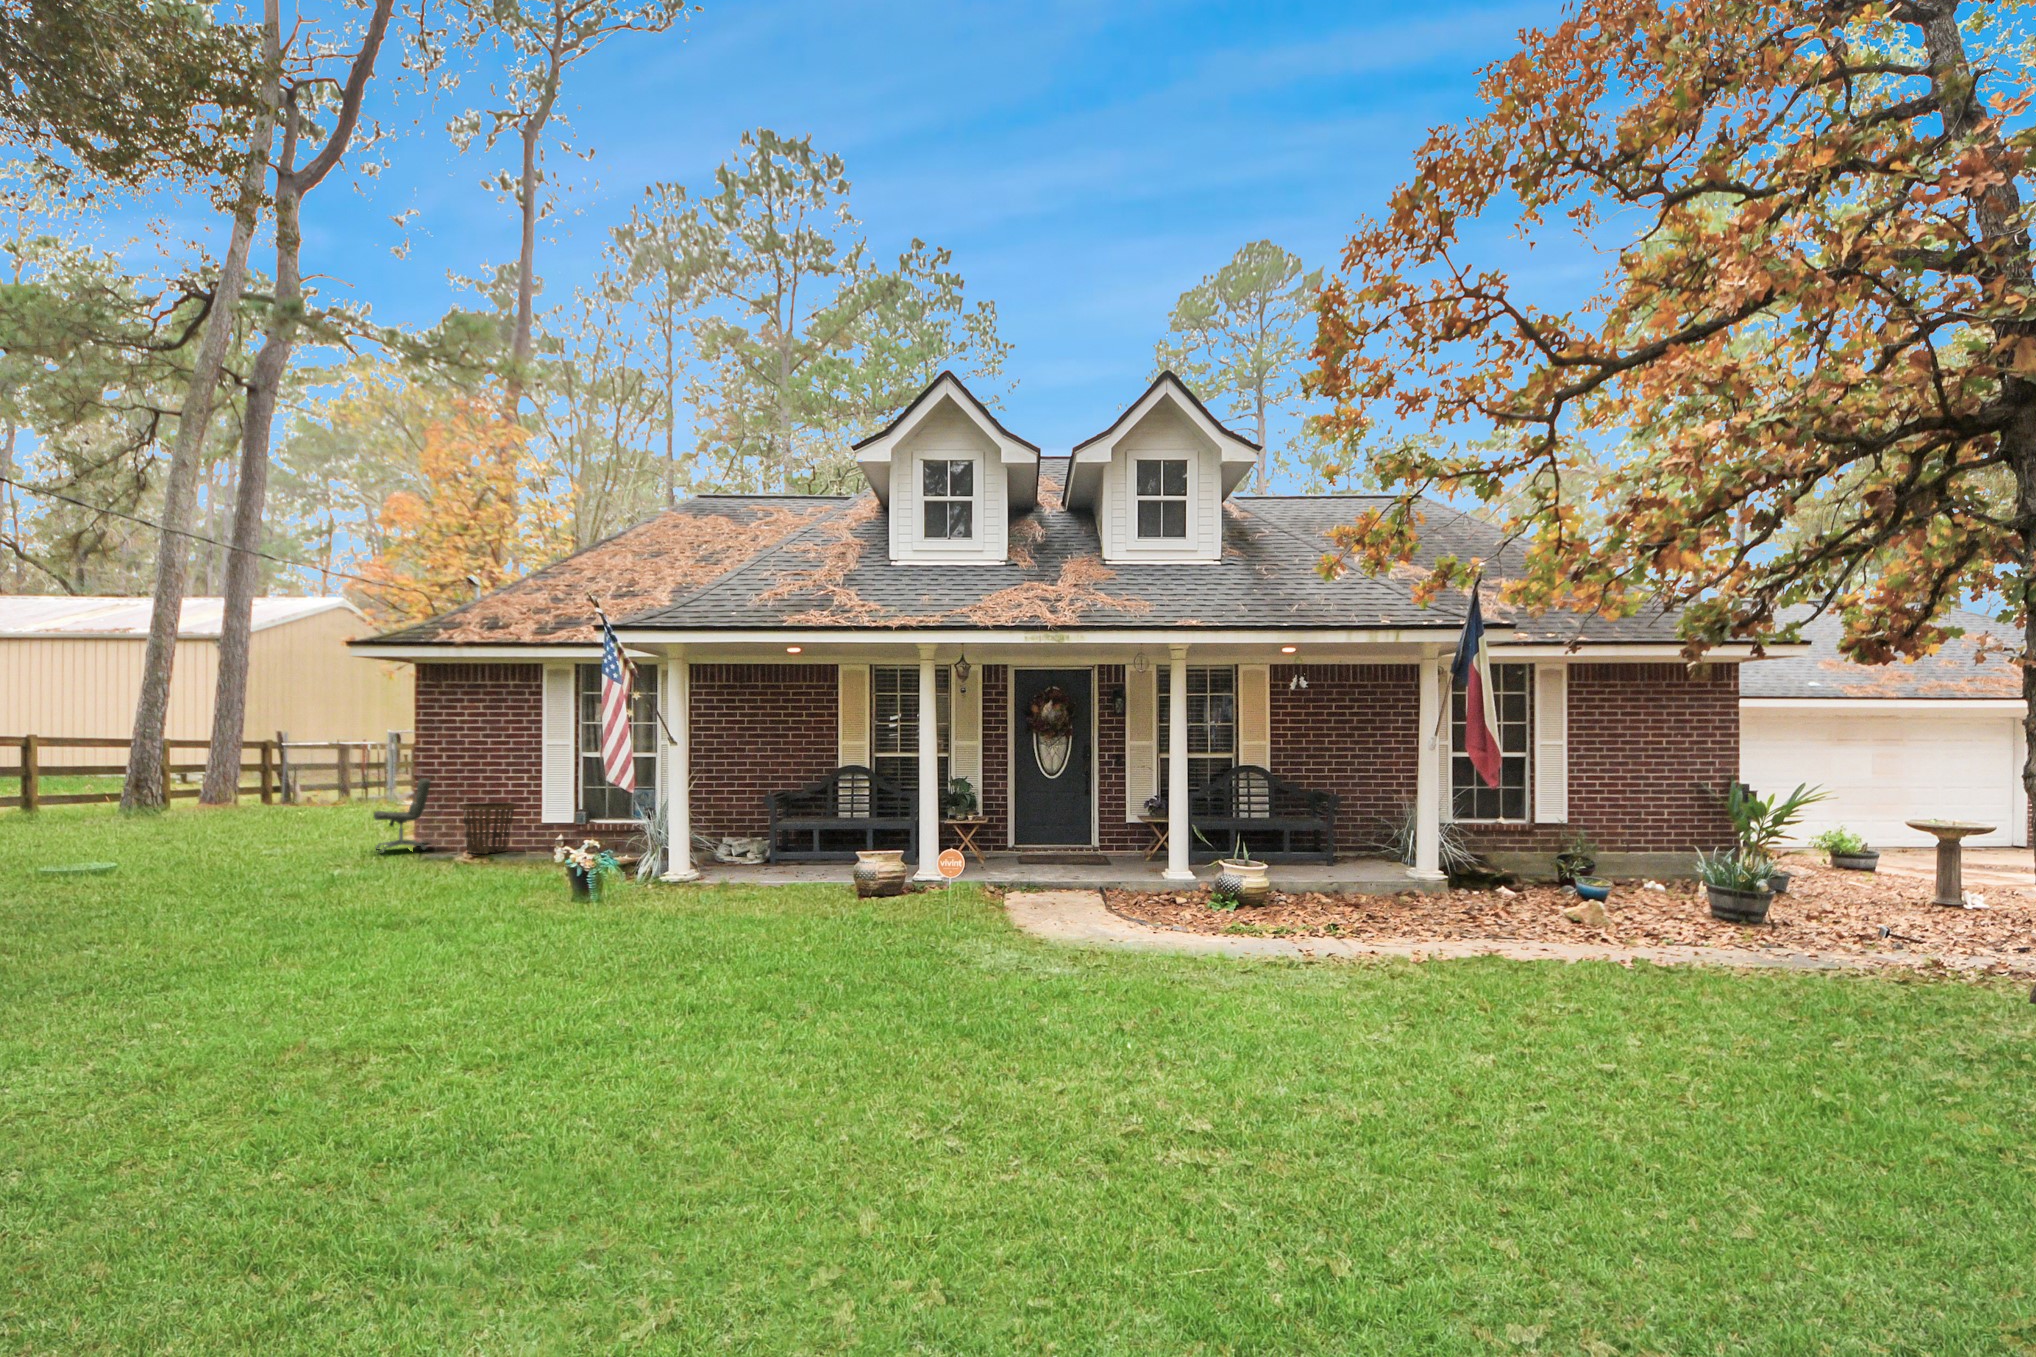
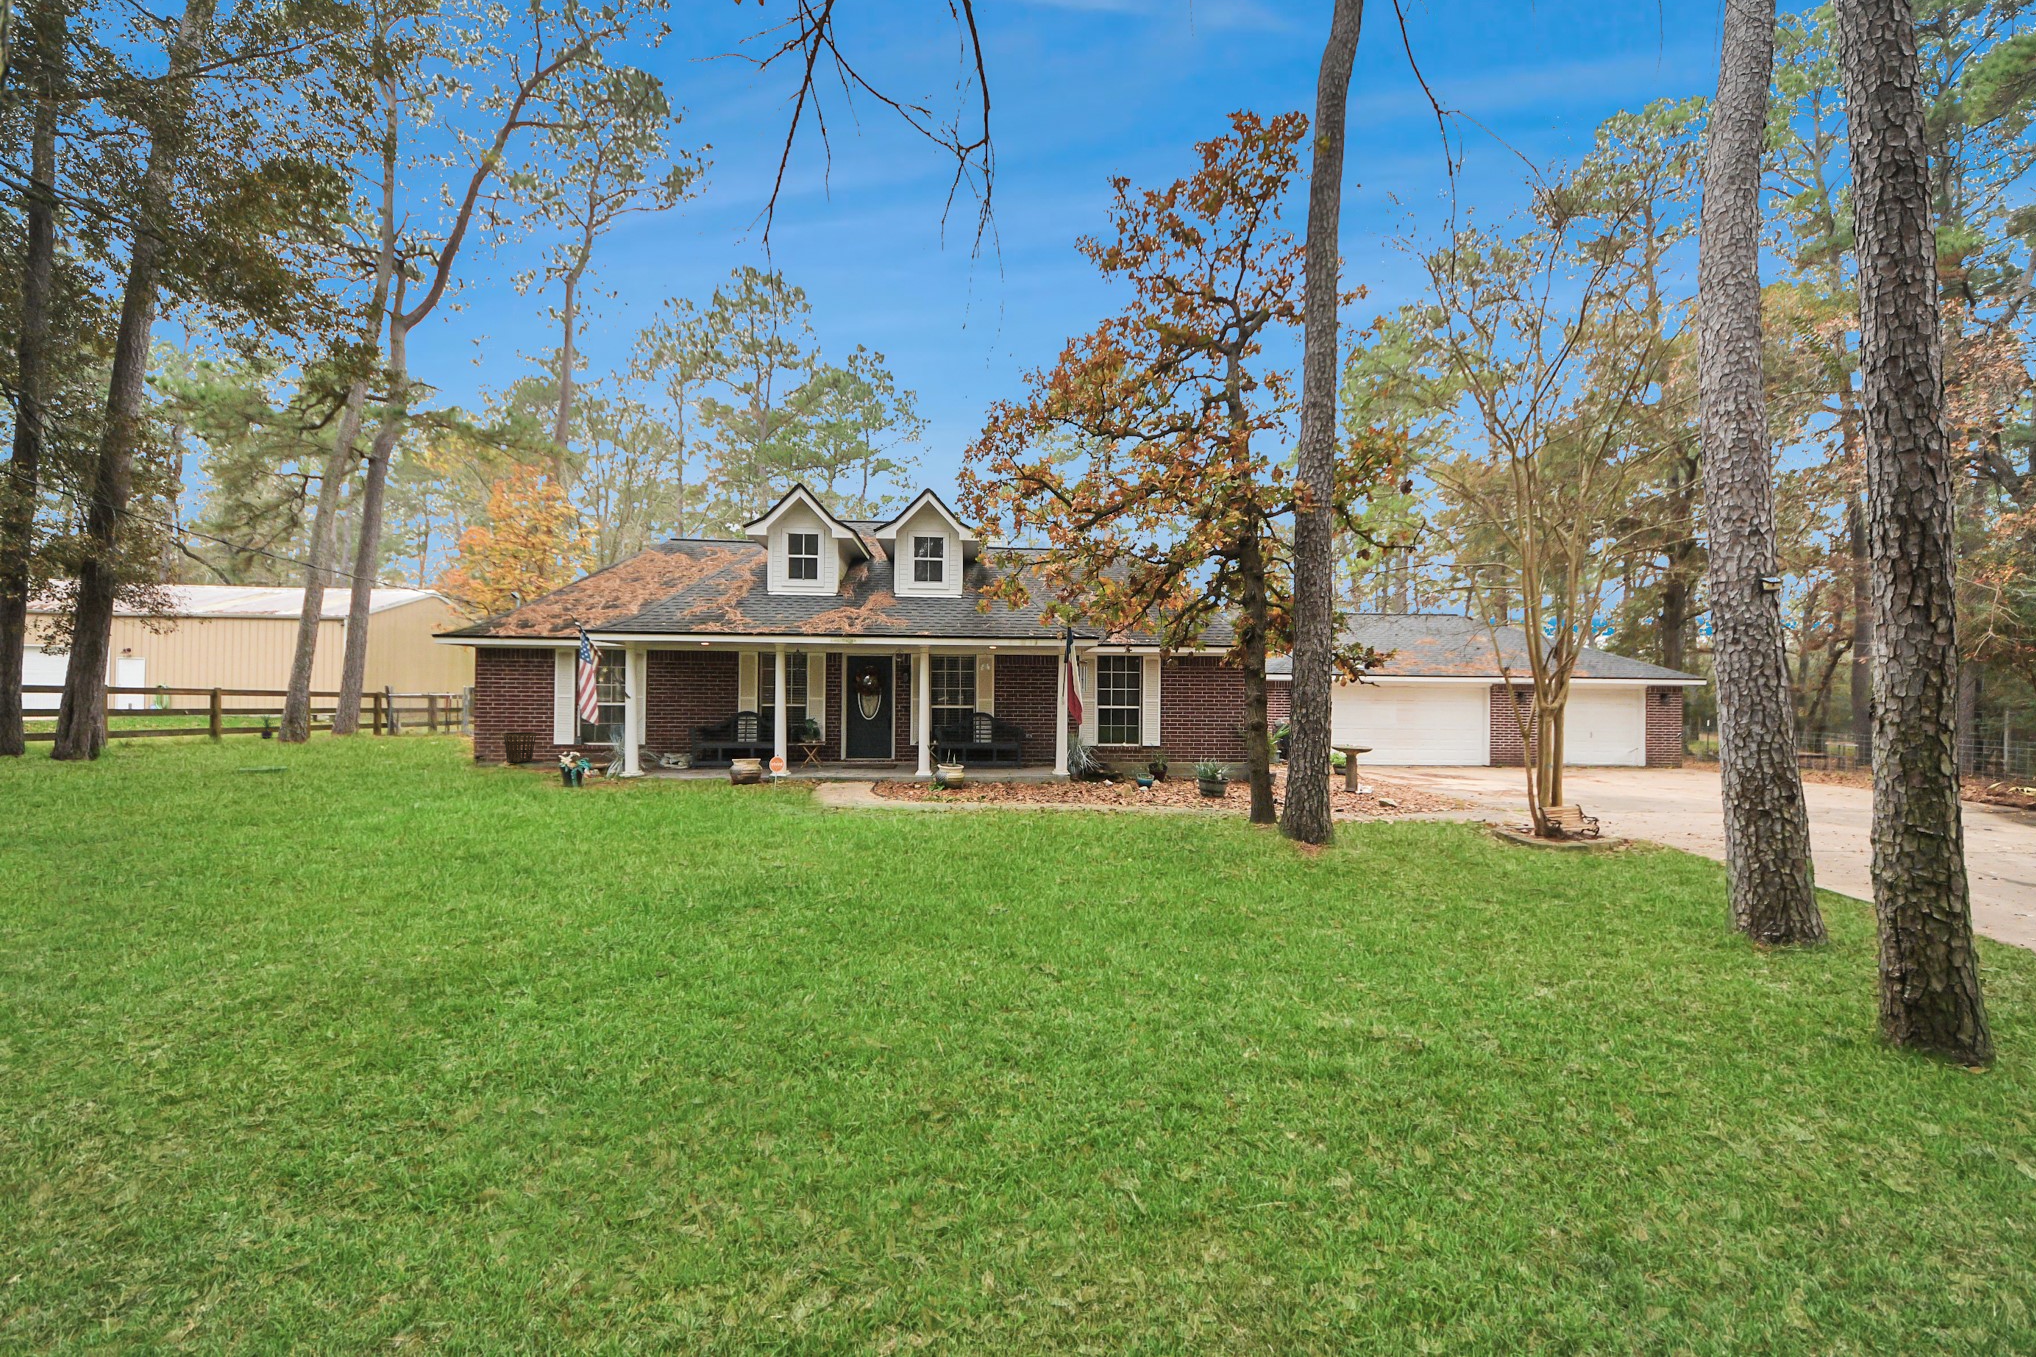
decorative plant: none [71,773,128,812] -> present [261,717,273,738]
chair: present [373,778,430,854] -> none [449,718,484,762]

